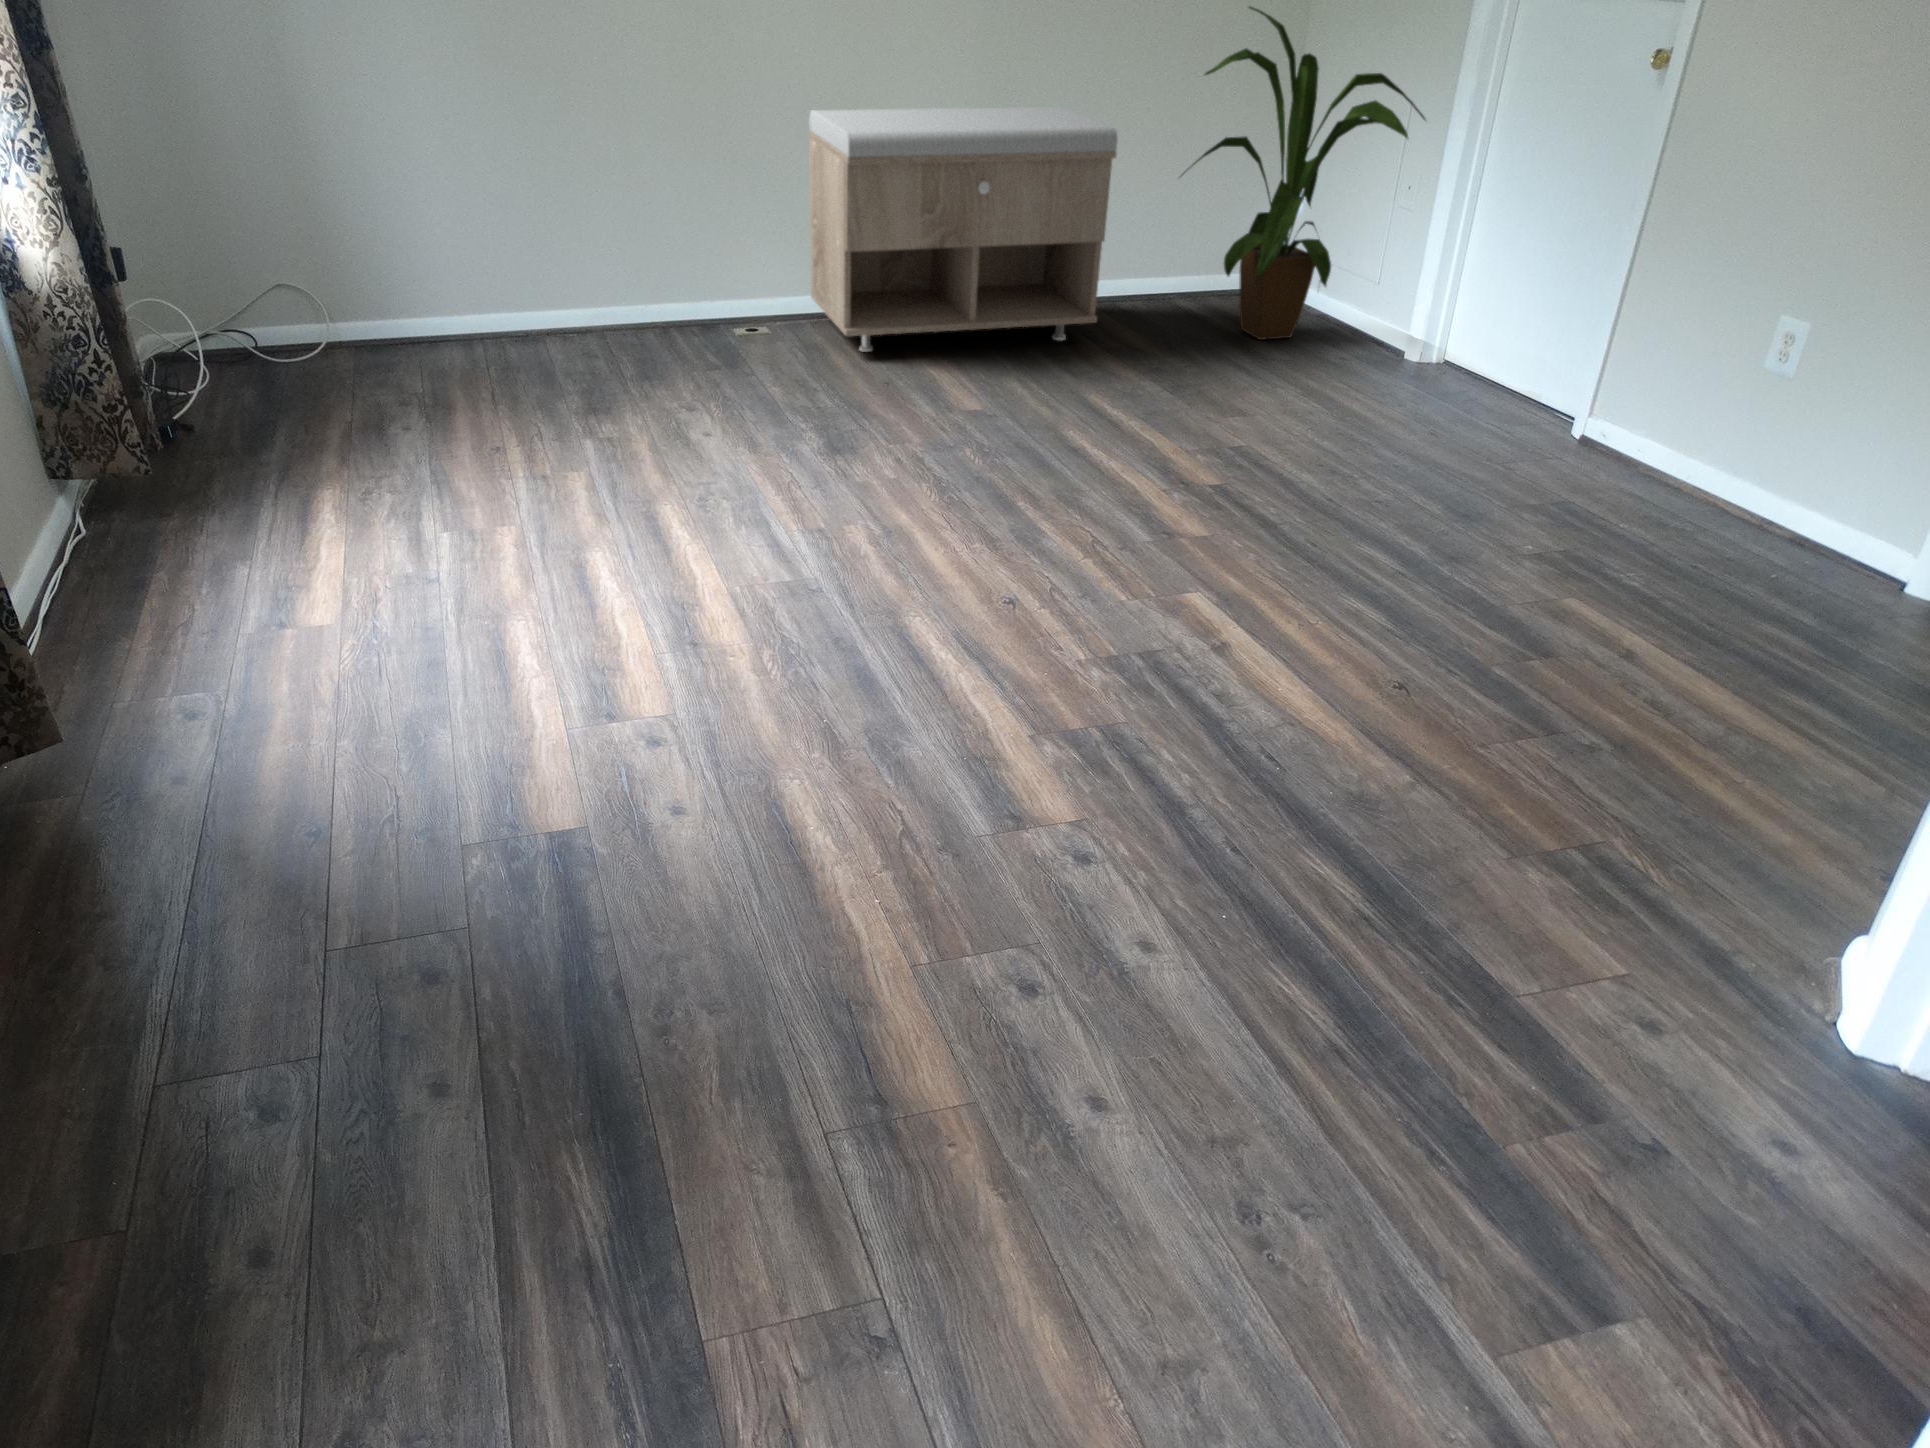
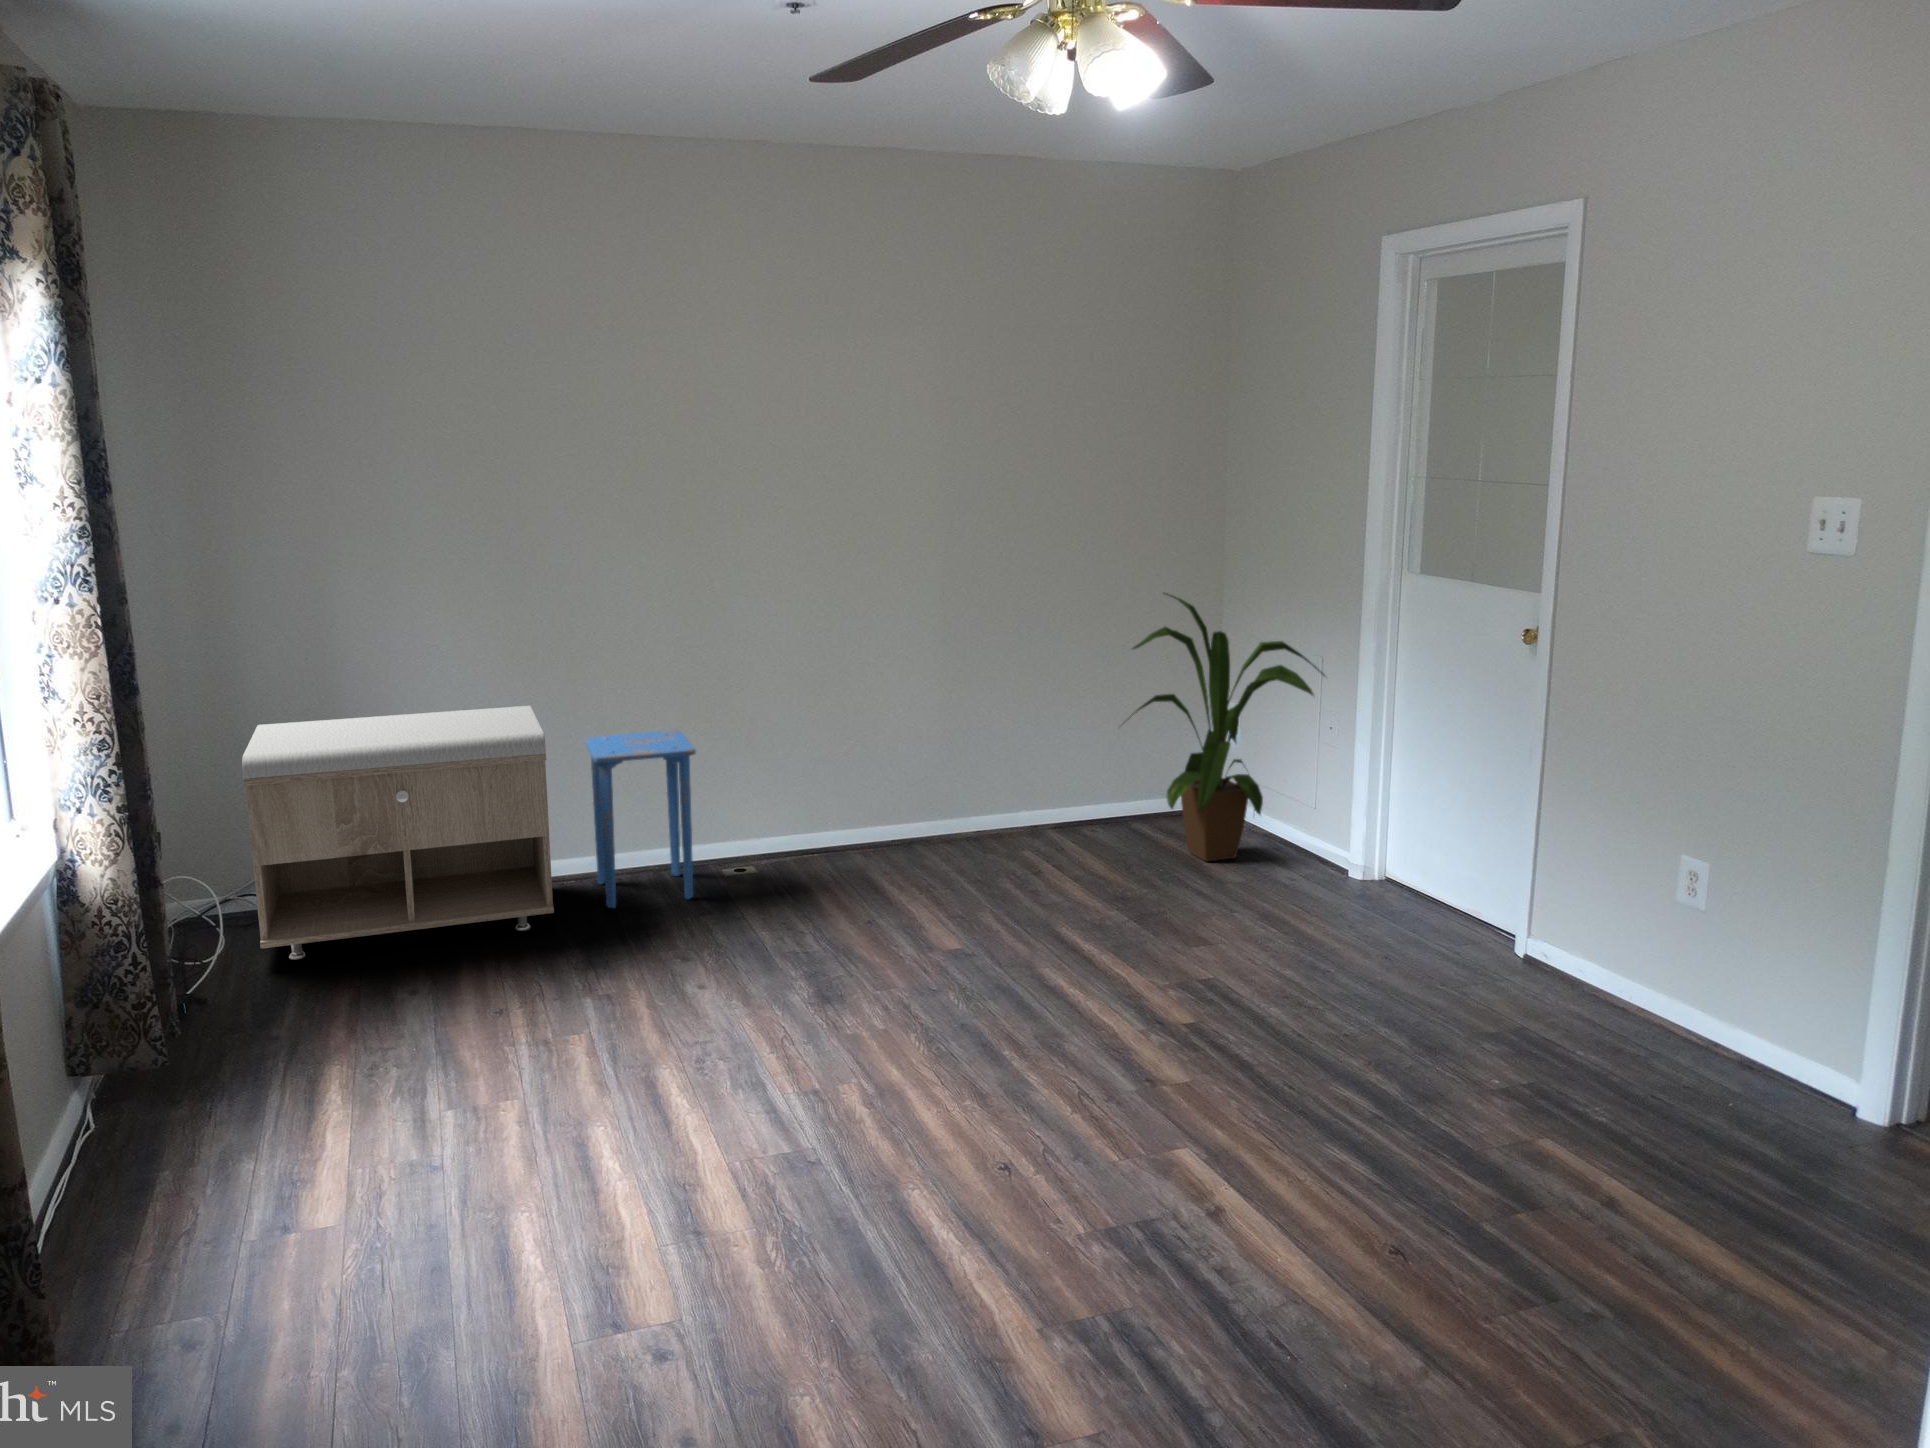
storage bench: present [809,107,1117,352] -> present [242,706,554,960]
side table: none [574,158,699,358] -> present [585,730,696,908]

